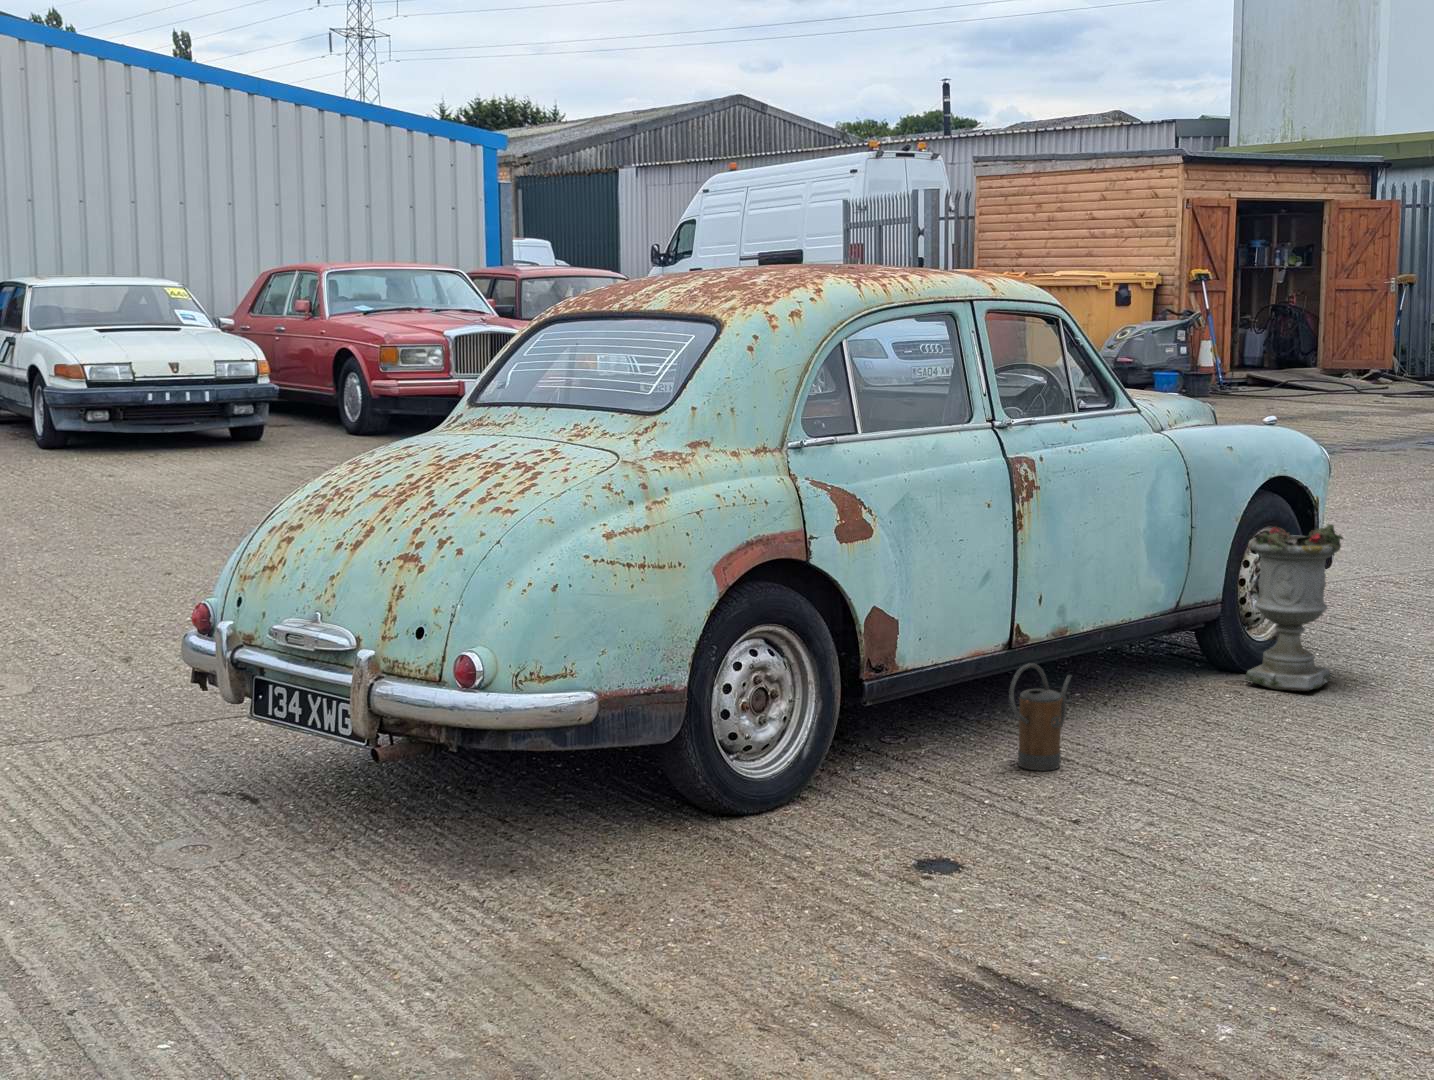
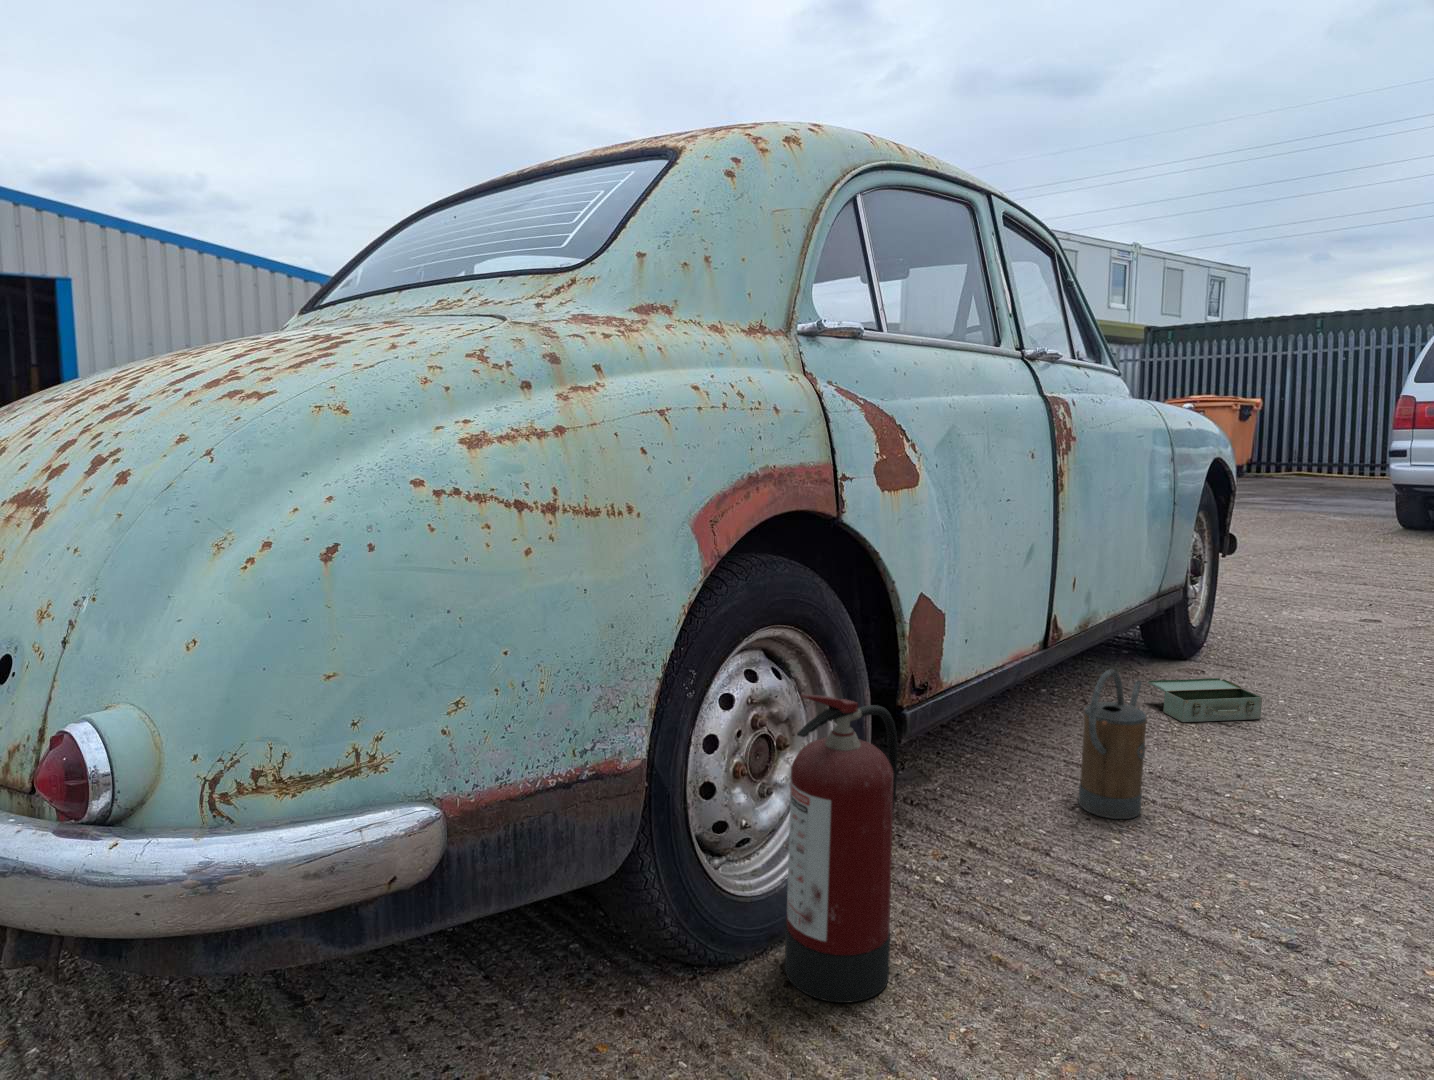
planter: present [1246,524,1343,691] -> none [1211,499,1323,678]
fire extinguisher: none [771,660,841,830] -> present [785,694,898,1003]
toolbox: none [1150,686,1237,720] -> present [1148,678,1262,722]

